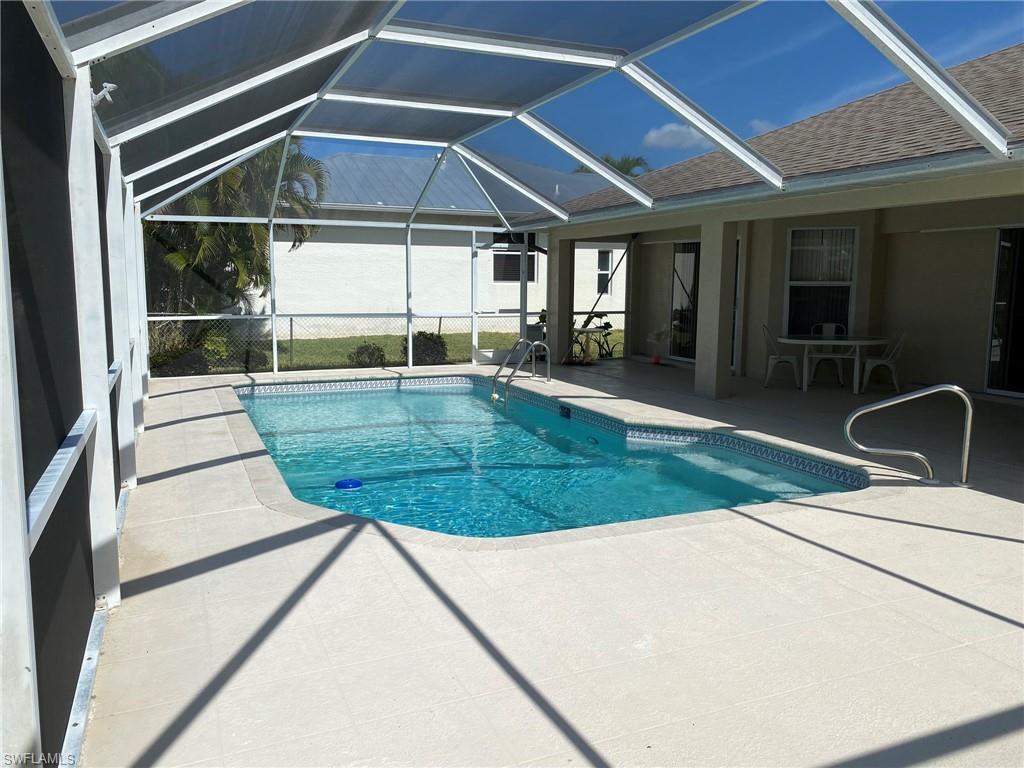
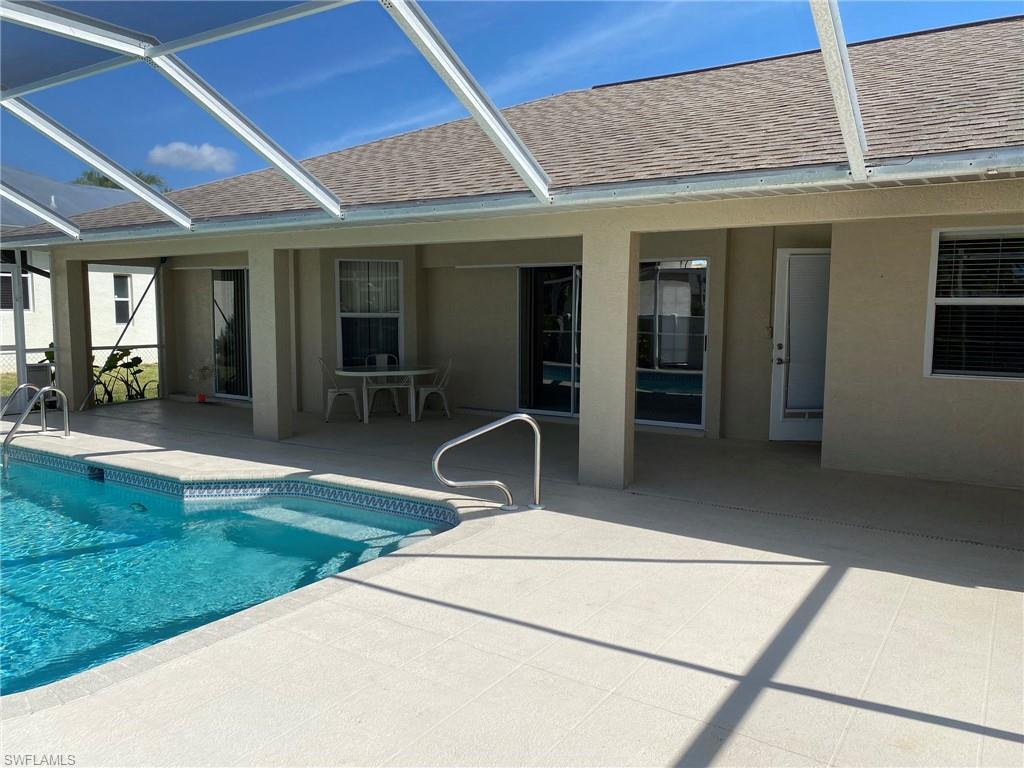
side table: present [572,328,604,363] -> none [92,367,135,409]

